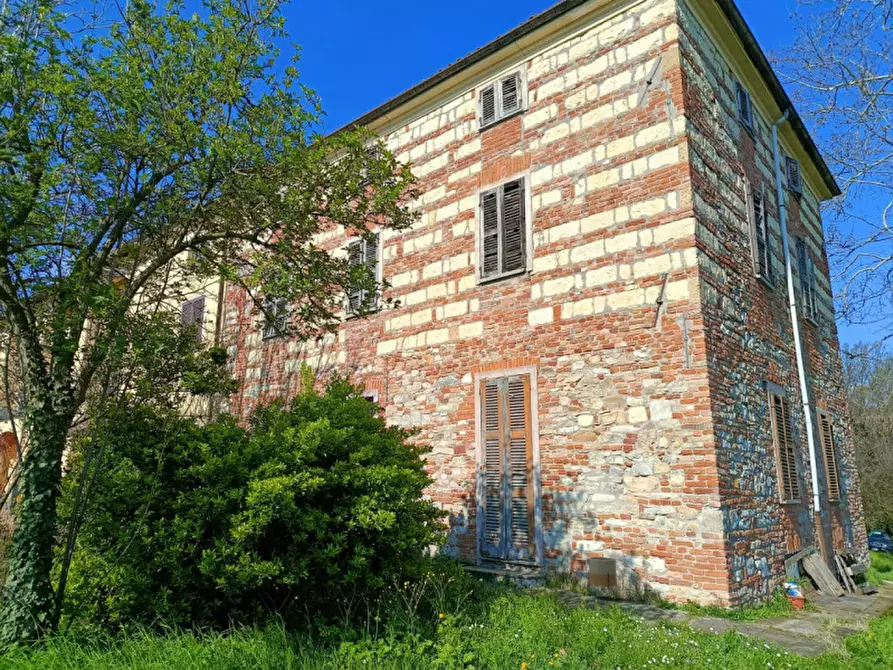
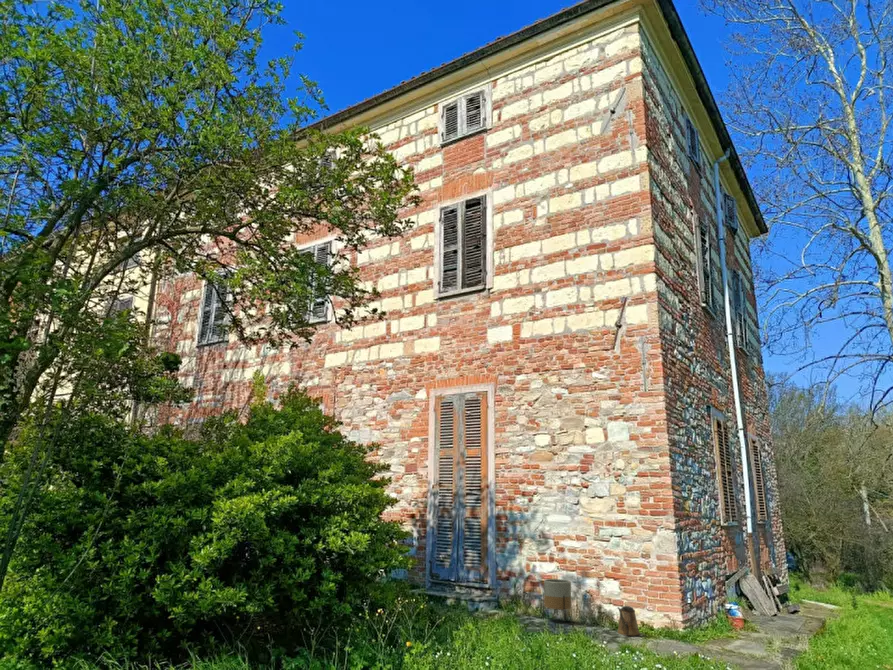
watering can: none [660,583,686,612] -> present [618,606,640,636]

